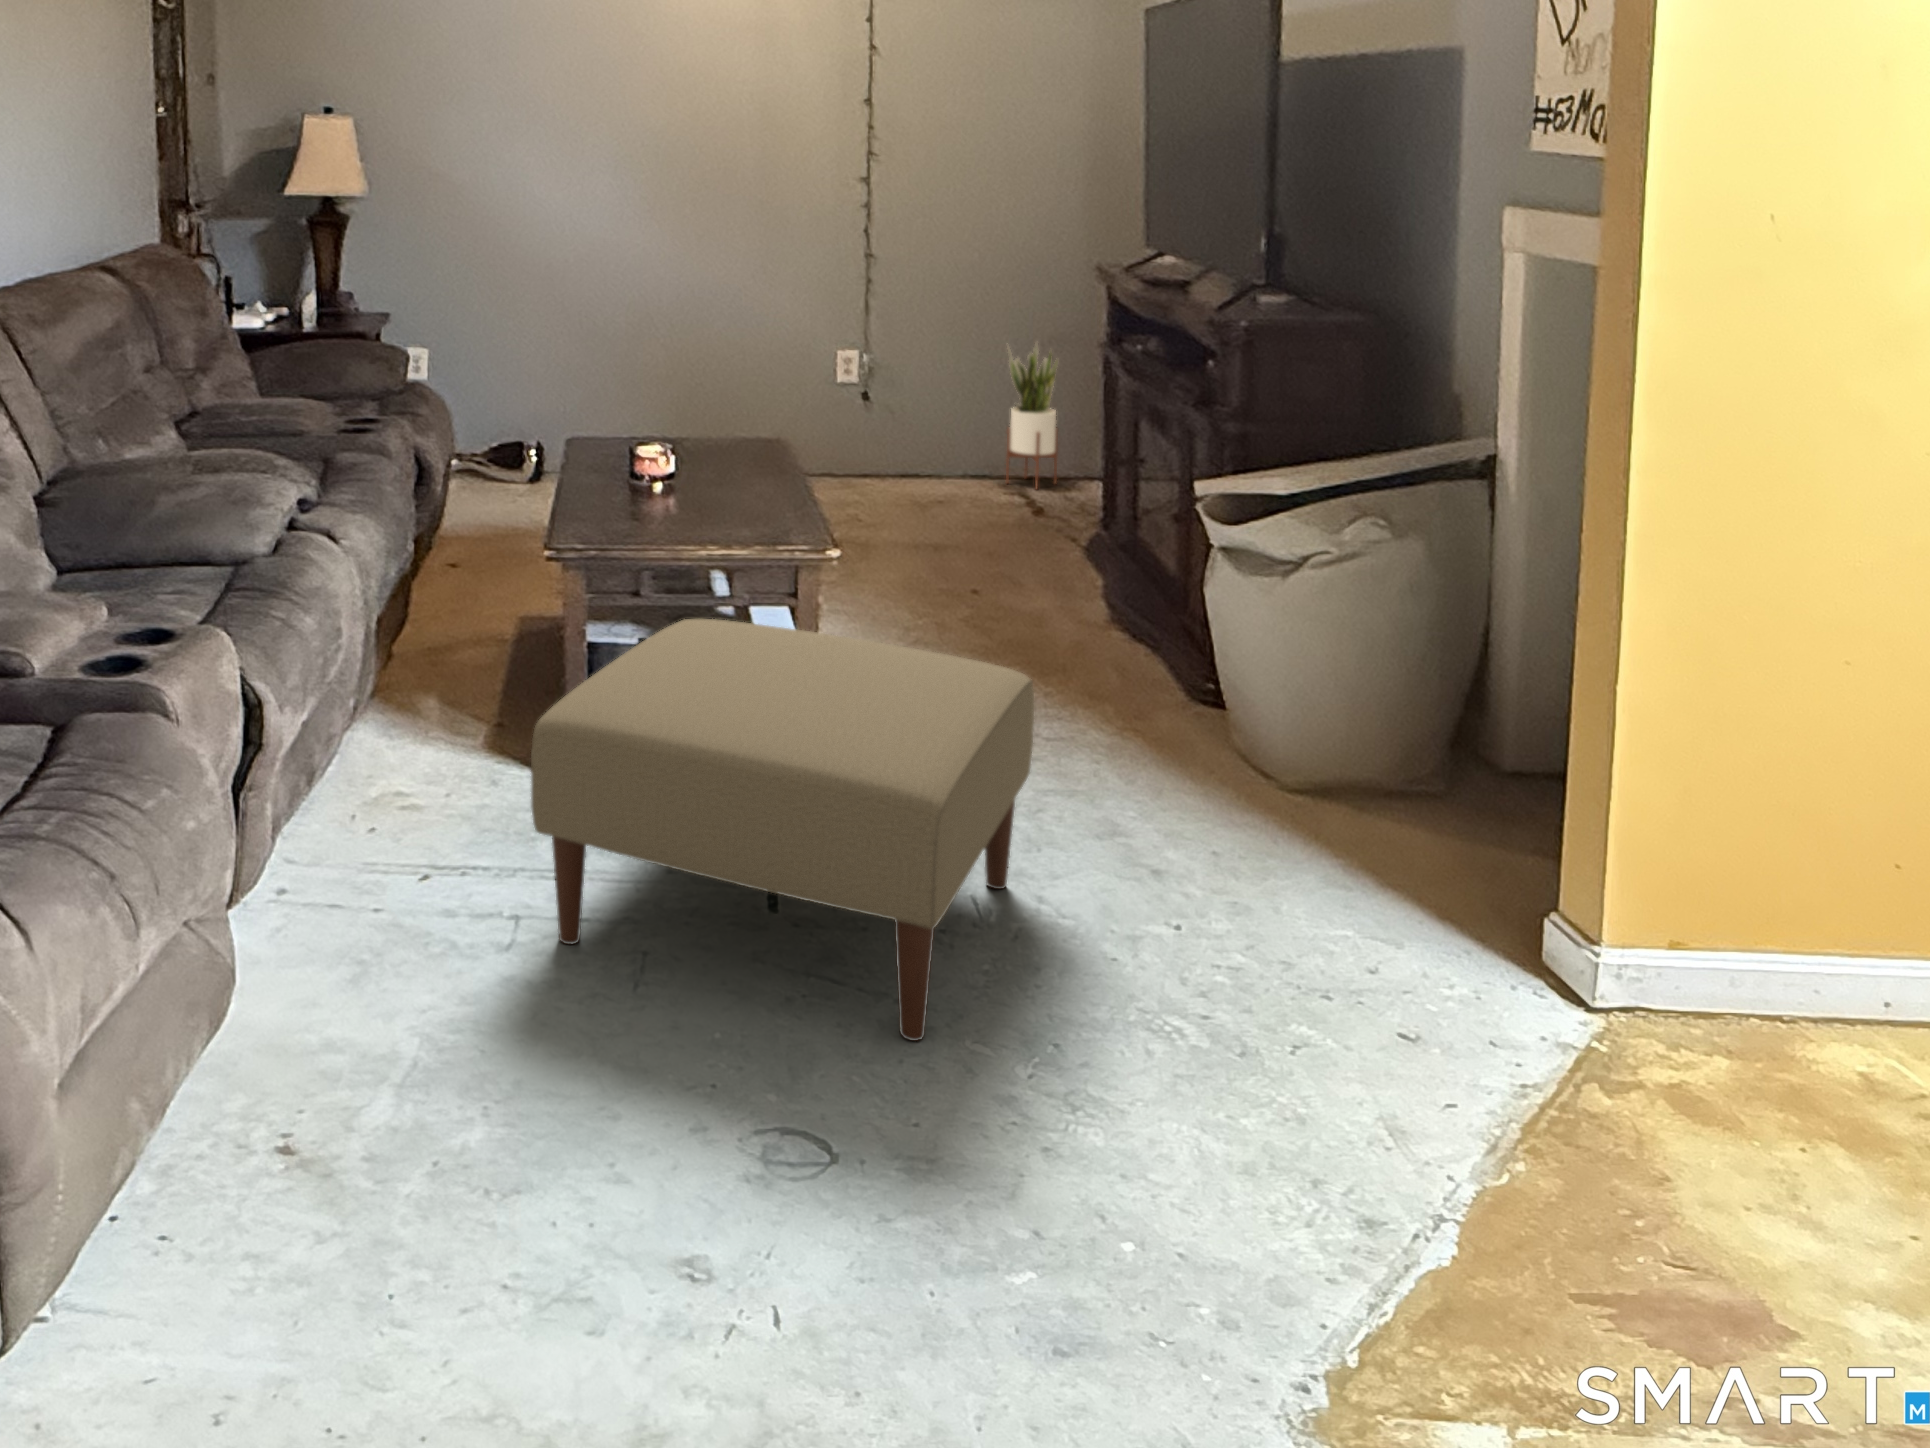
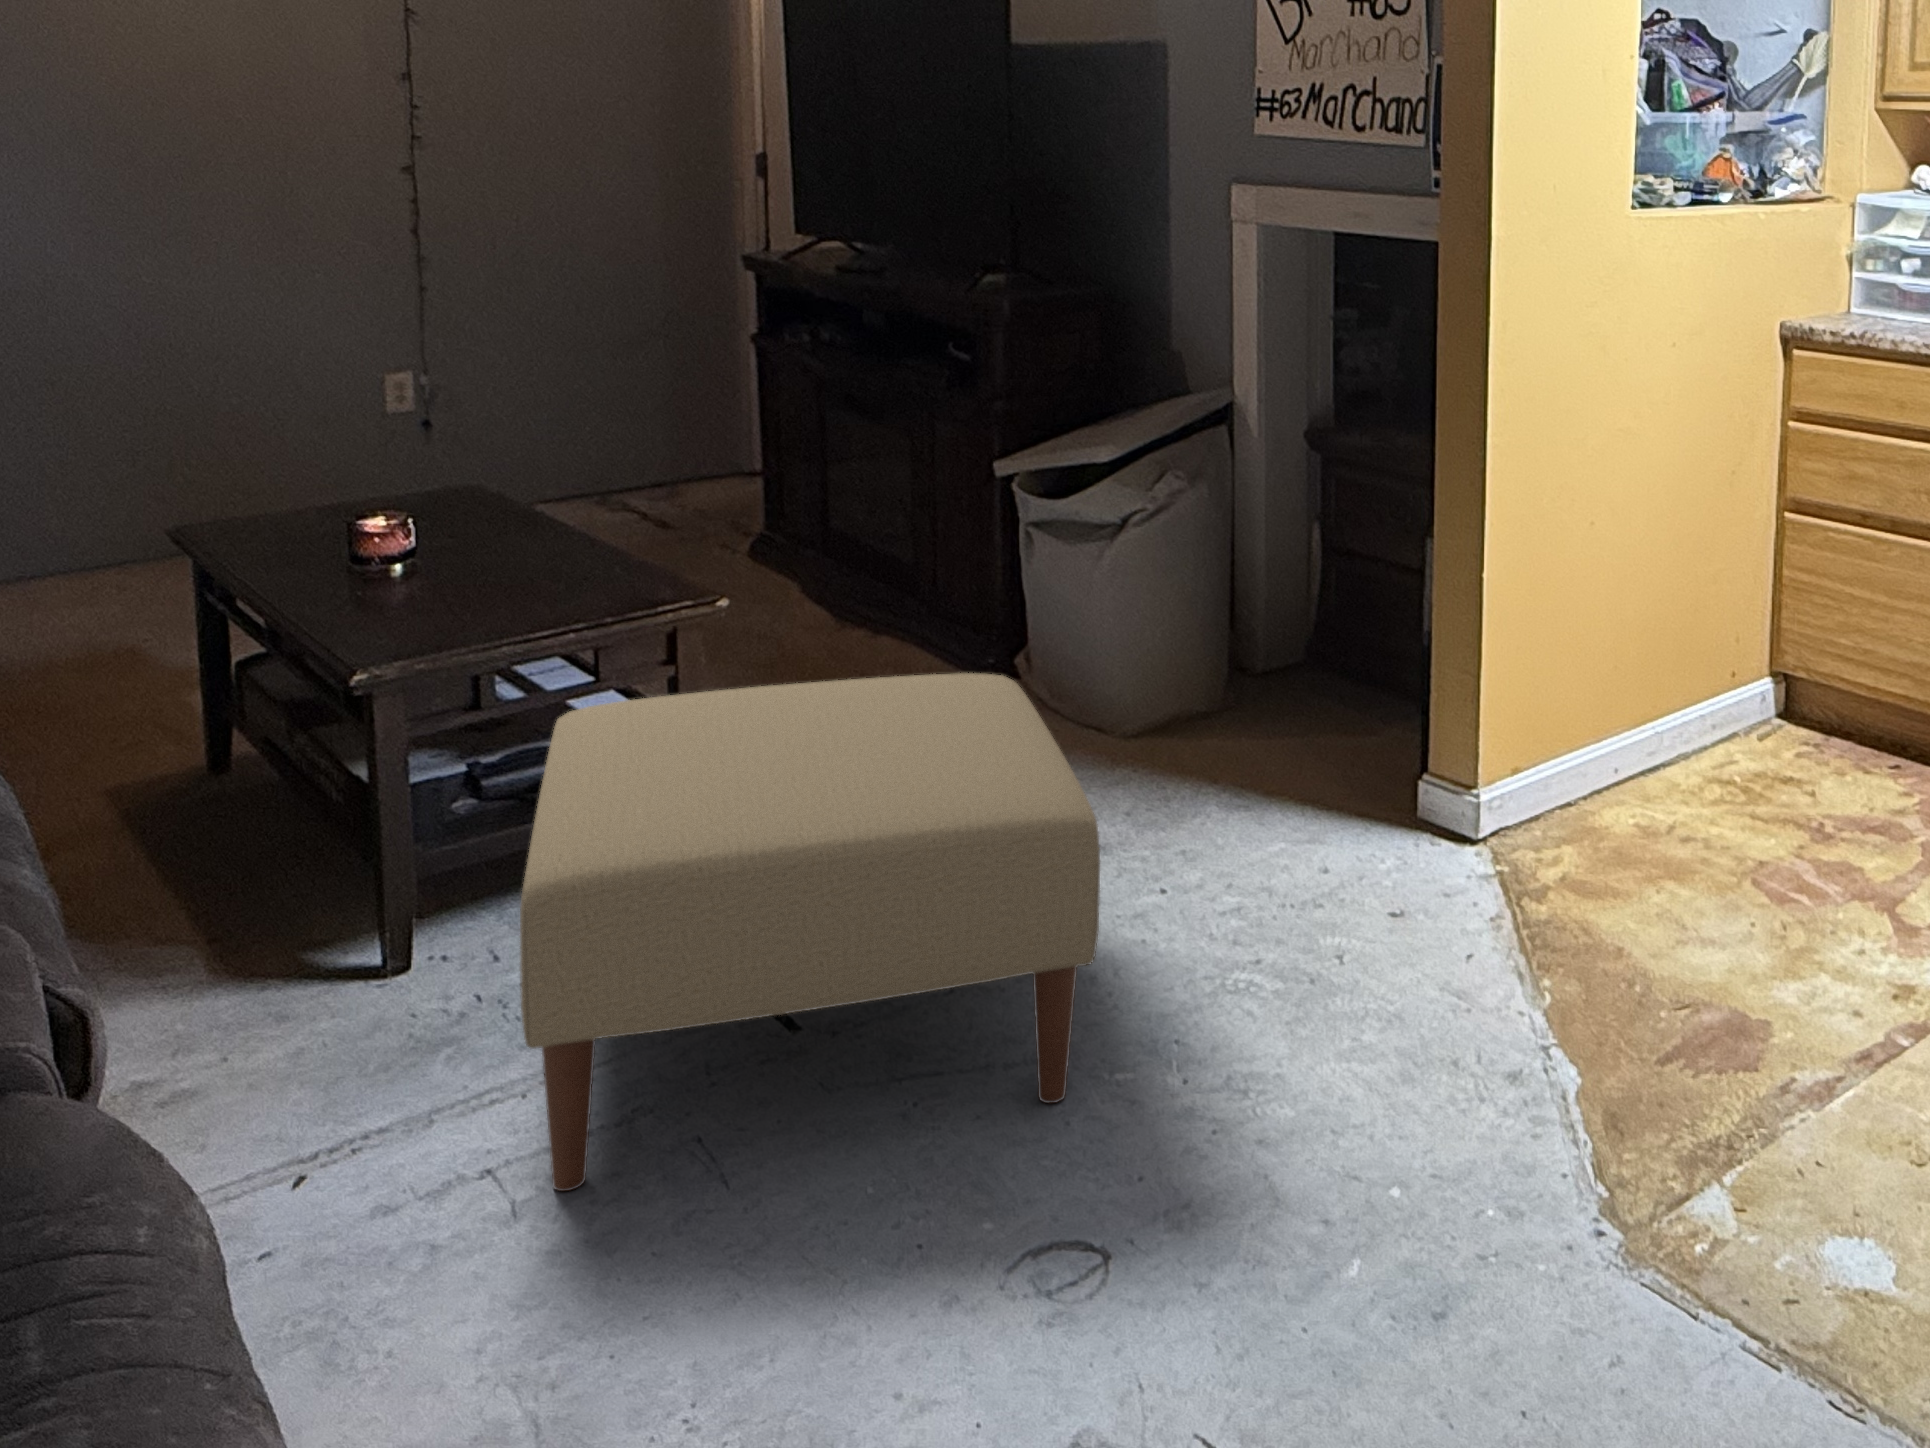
potted plant: present [1006,343,1058,489] -> none [604,350,659,515]

